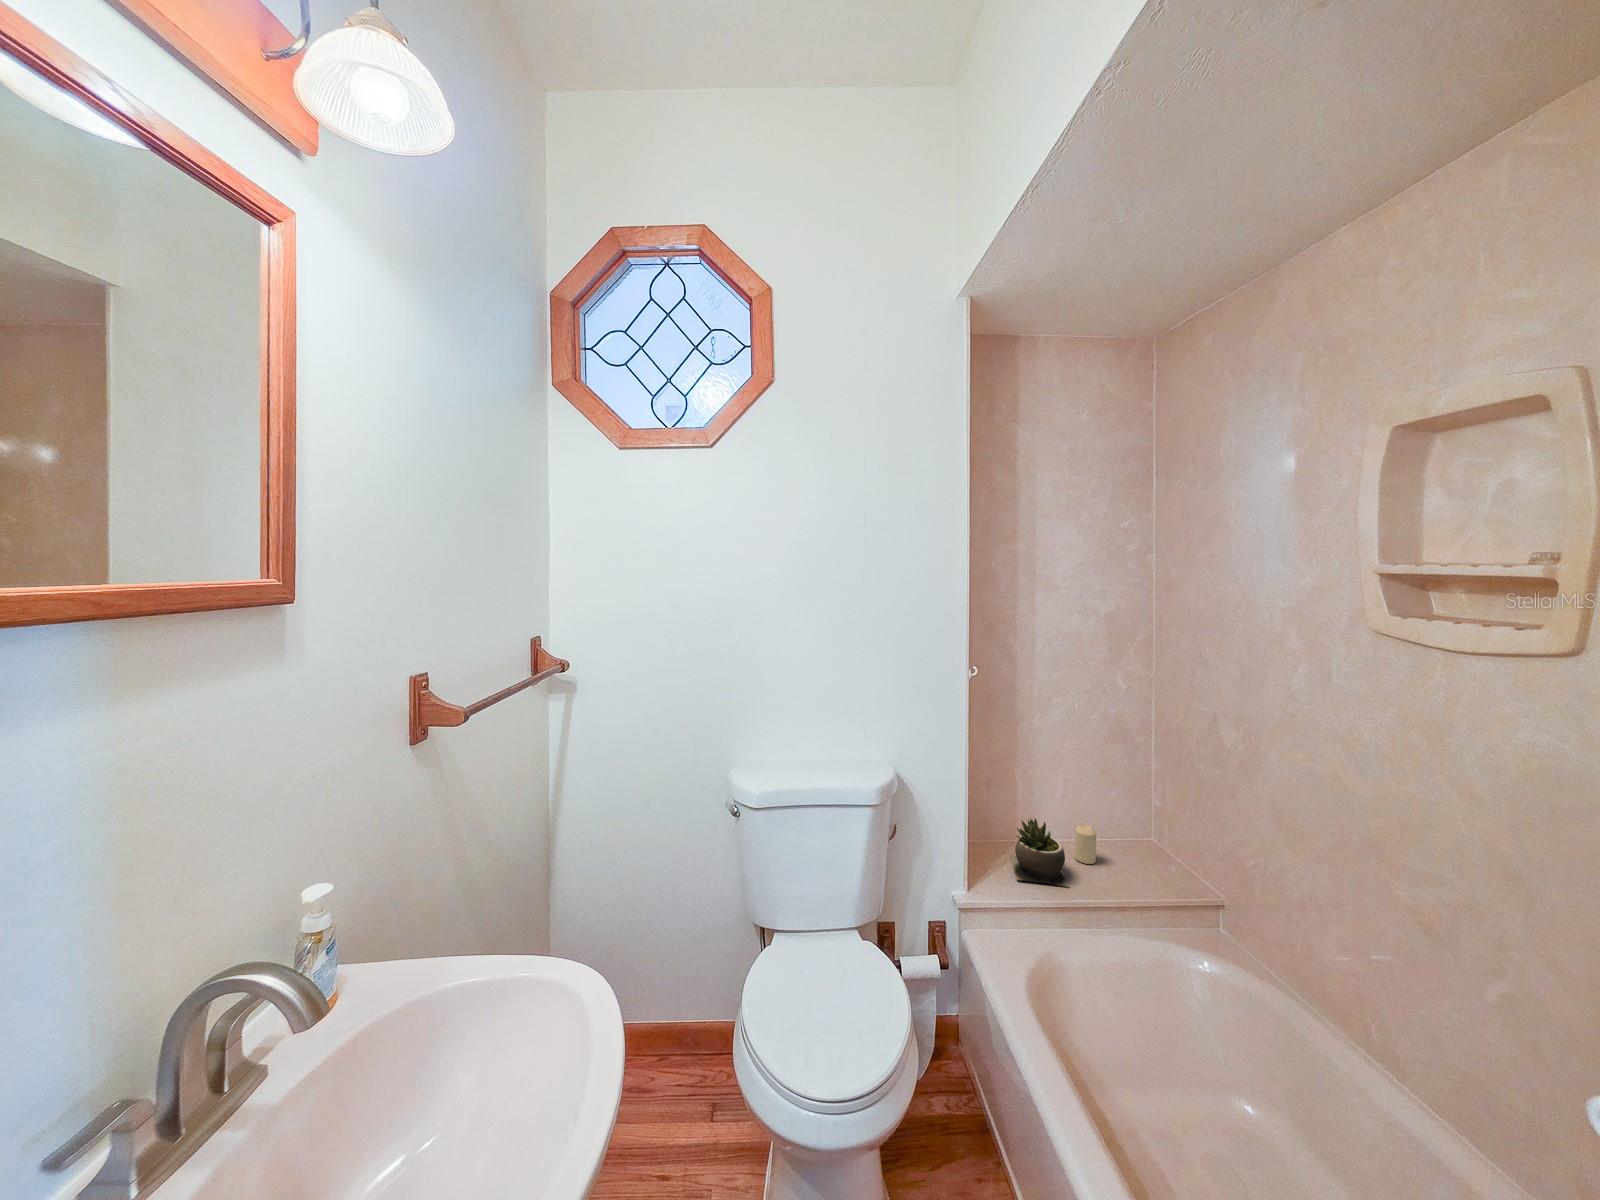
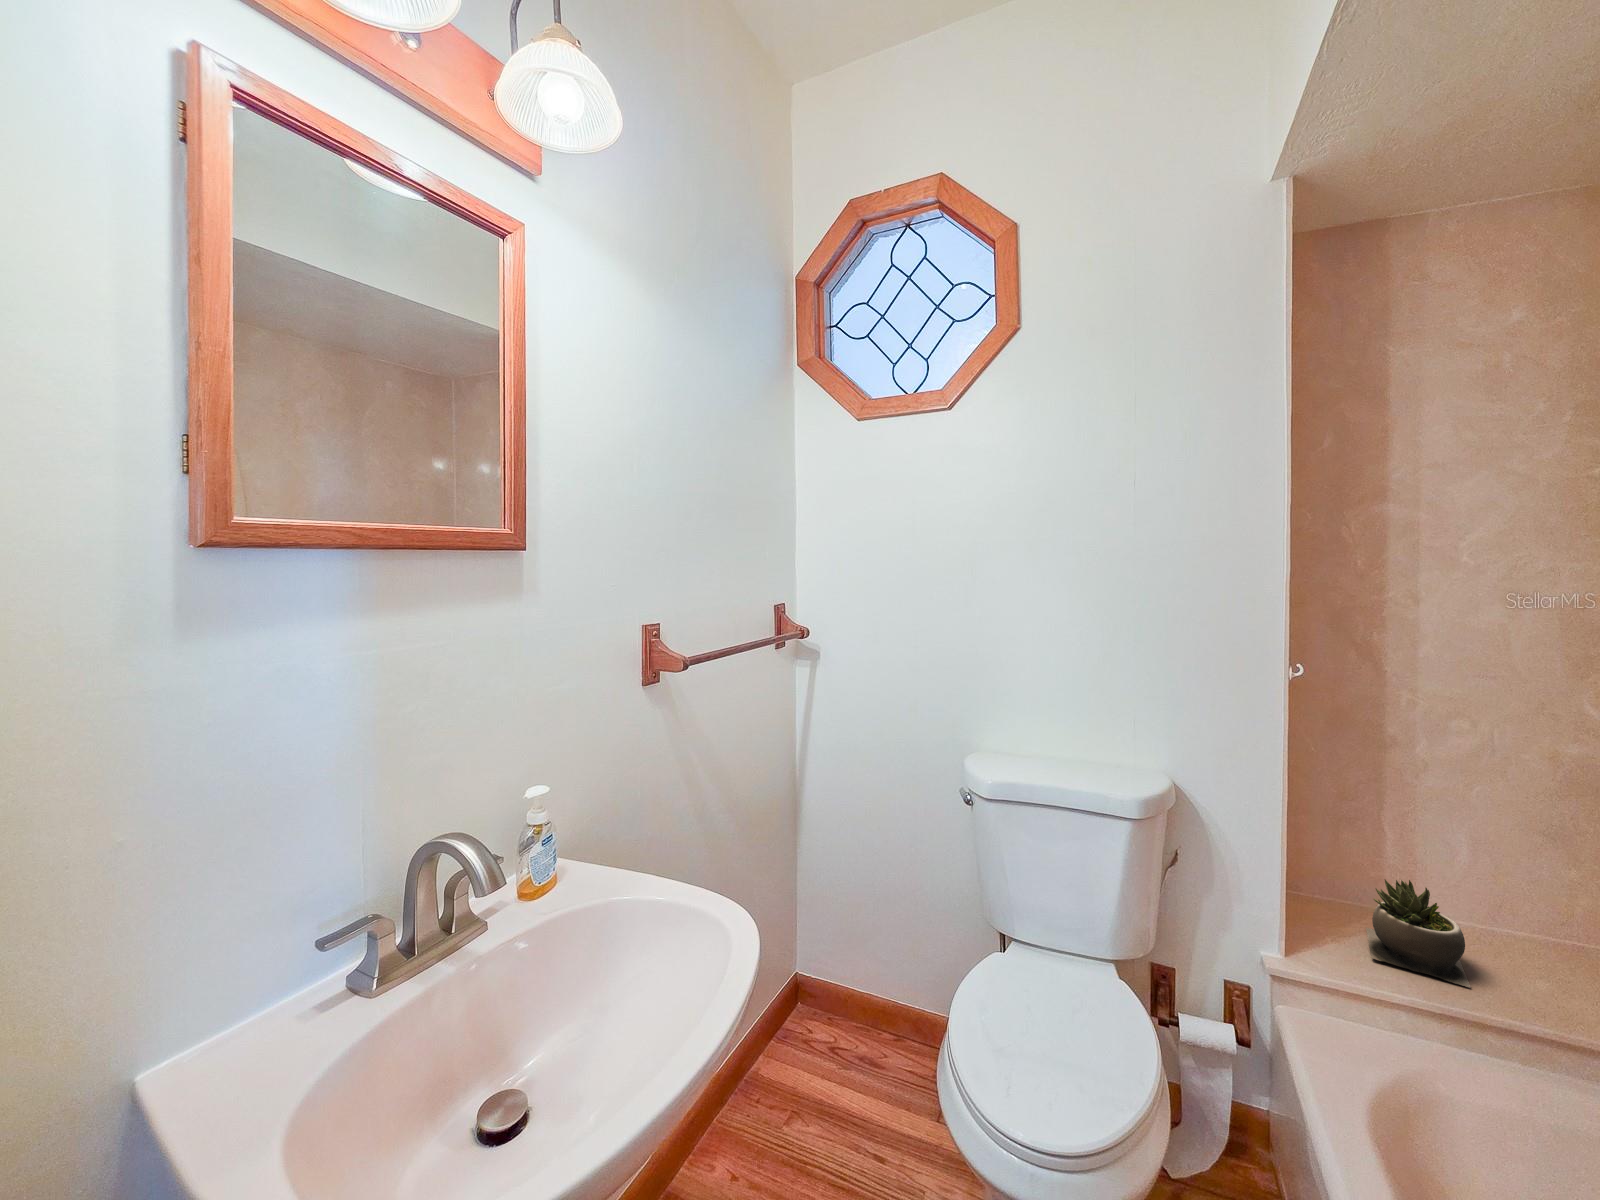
candle: present [1075,824,1096,864] -> none [1490,907,1535,969]

